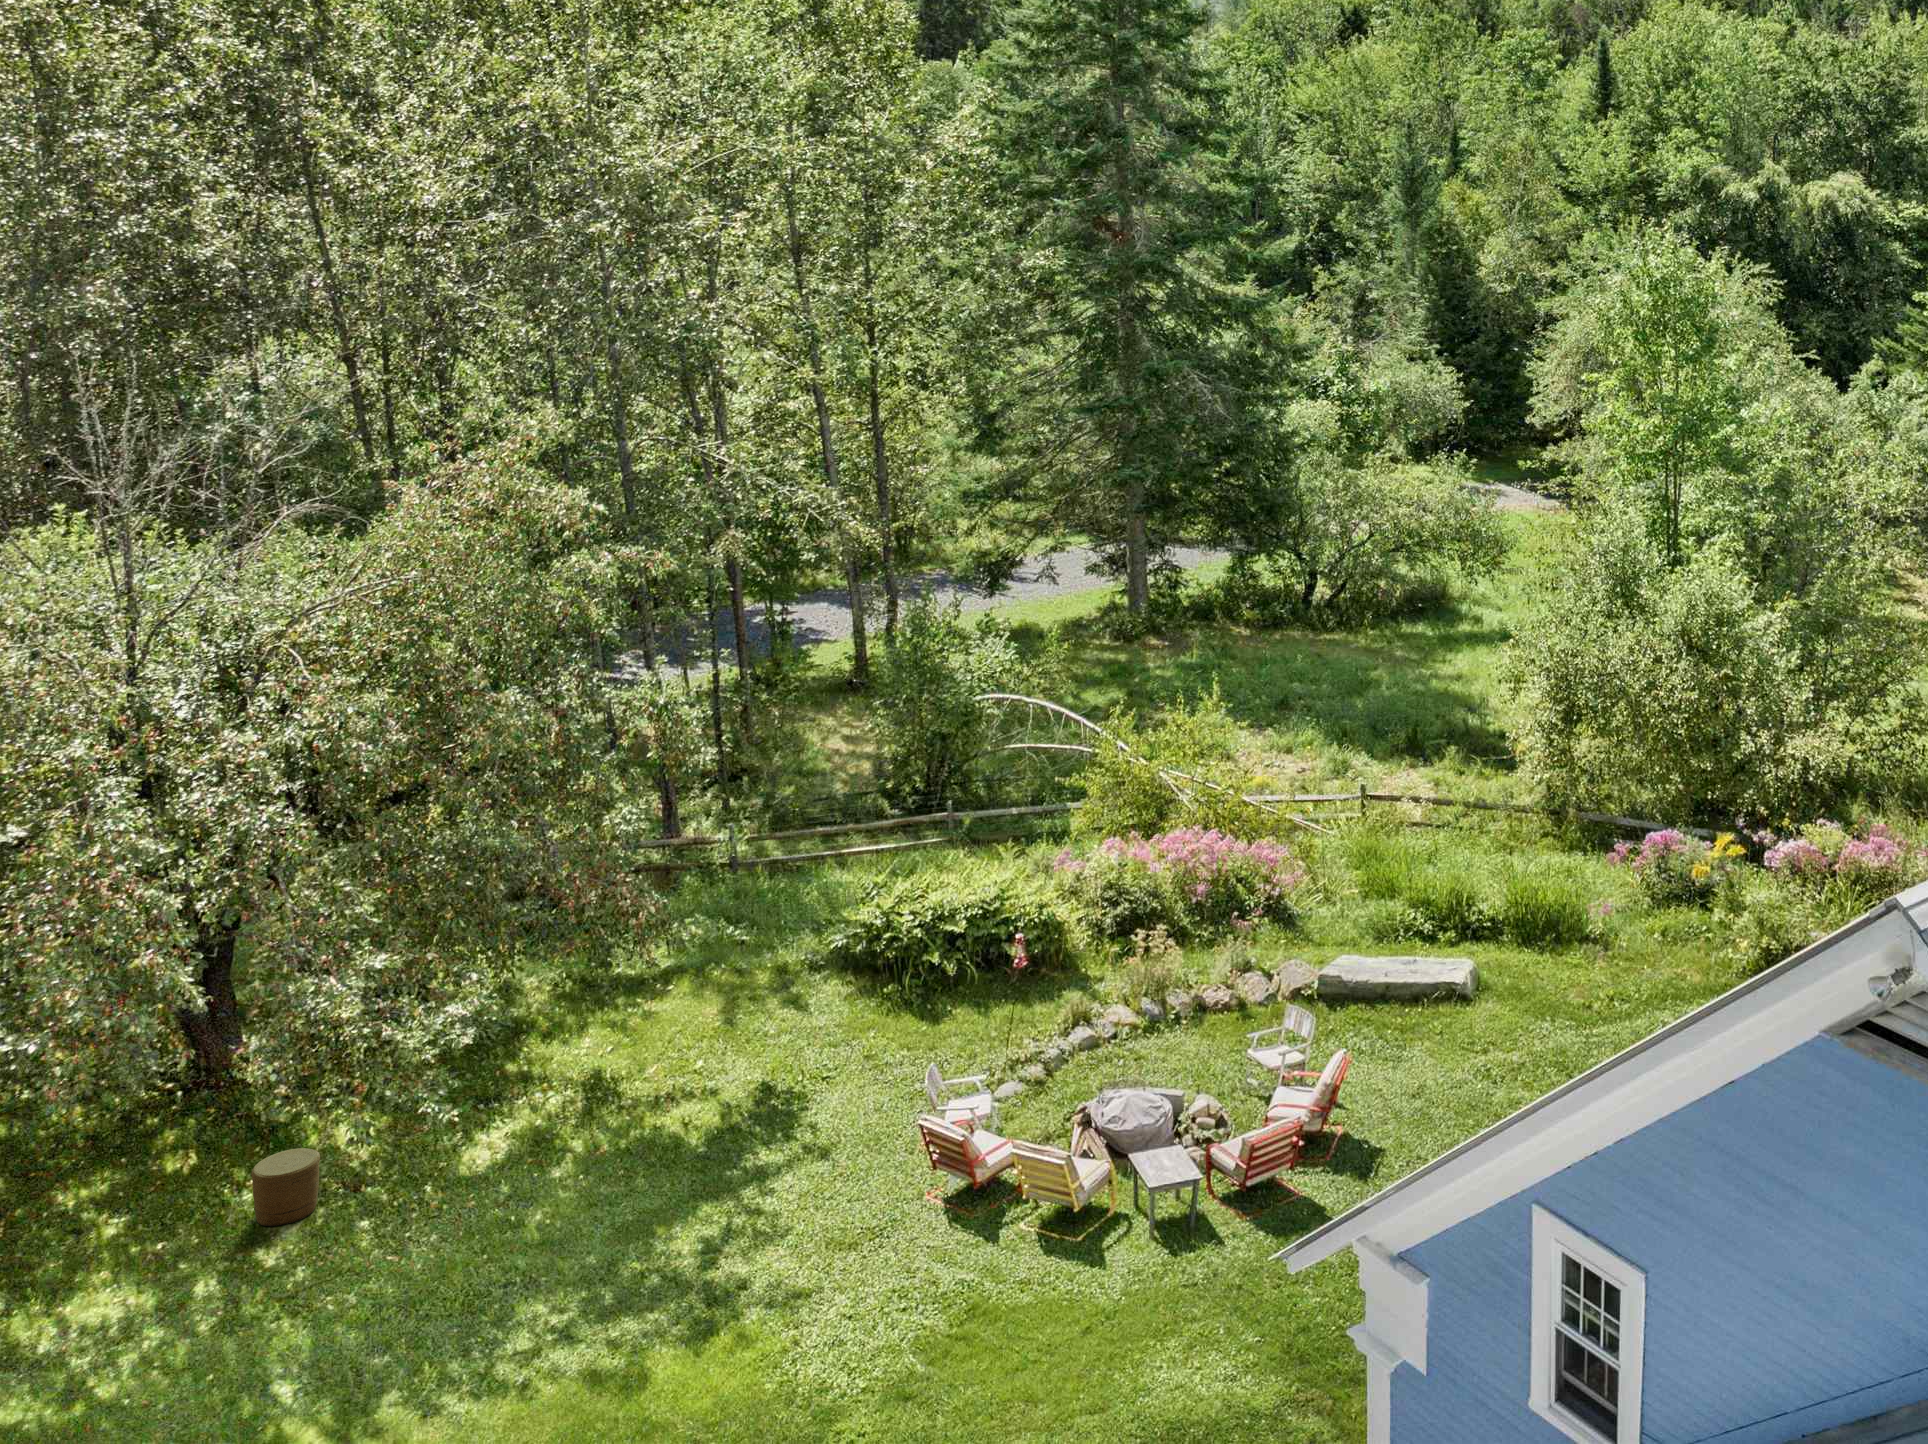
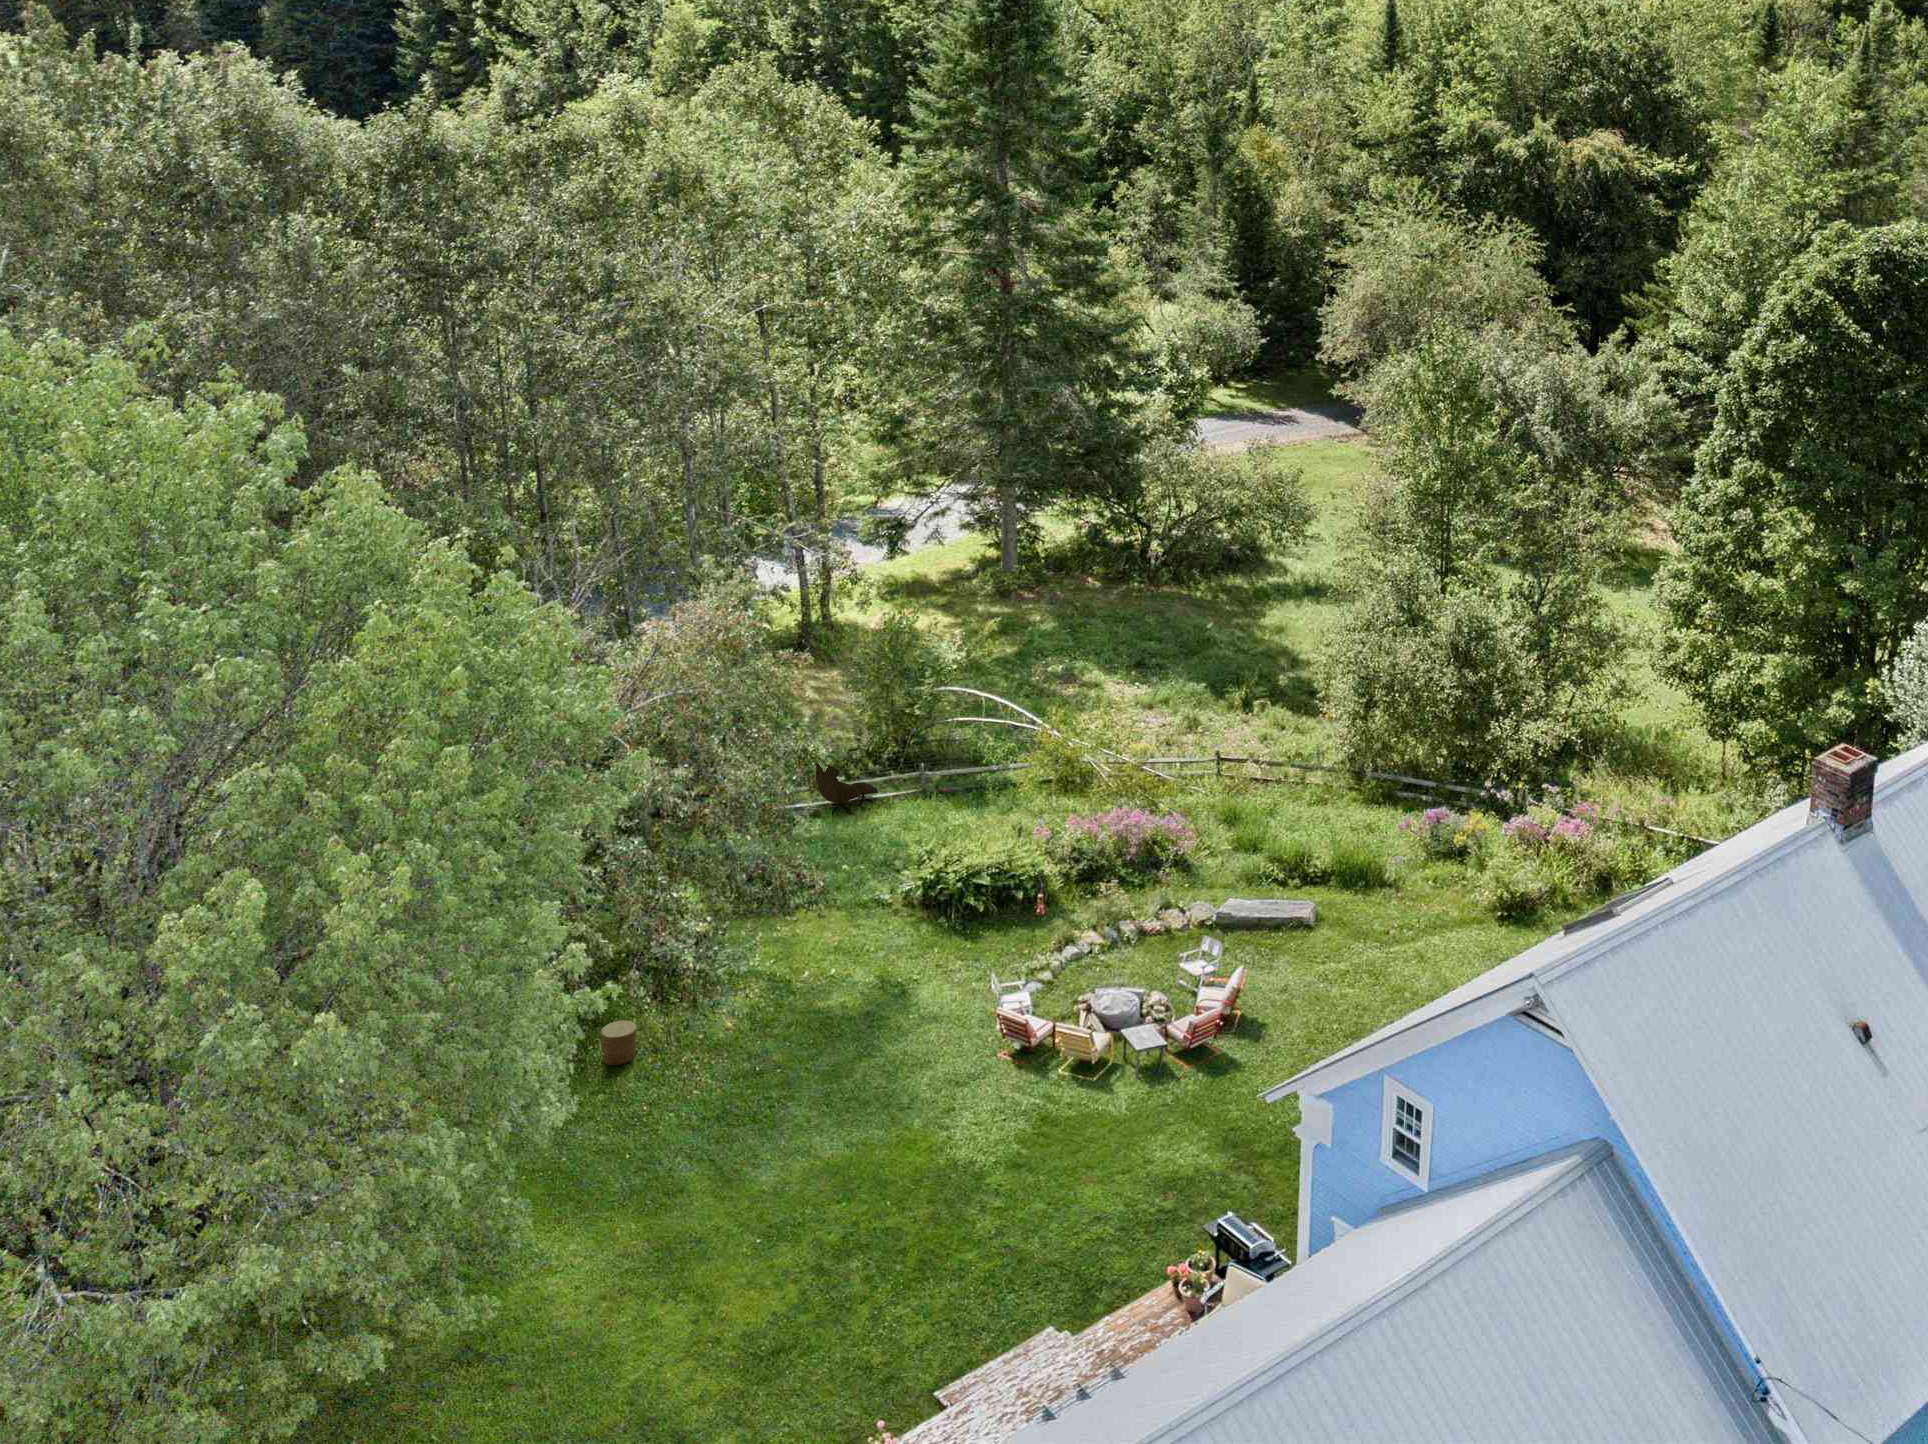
lounge chair: none [767,780,863,861] -> present [816,764,878,815]

